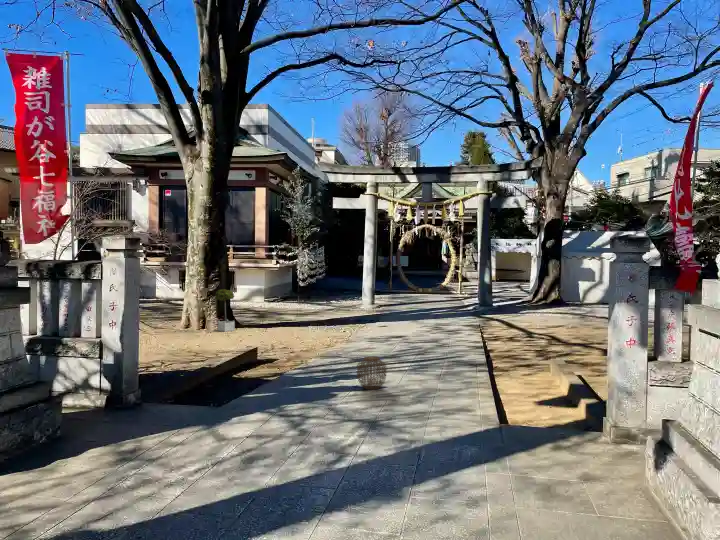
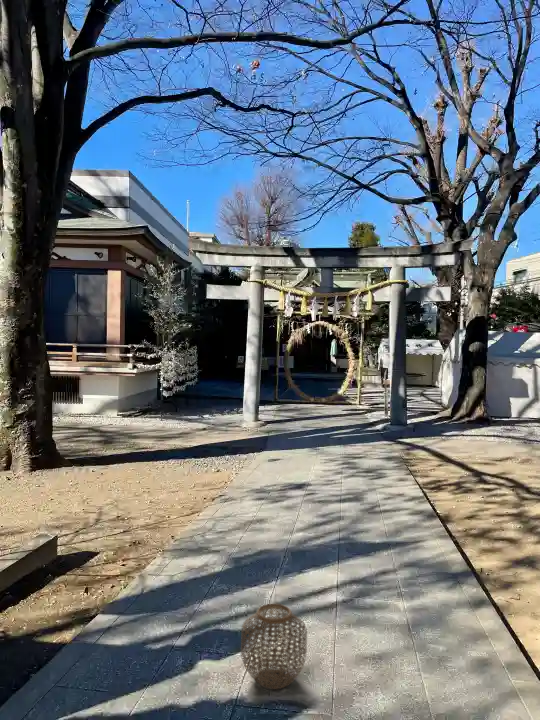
potted tree: present [215,289,235,332] -> none [23,412,53,477]

